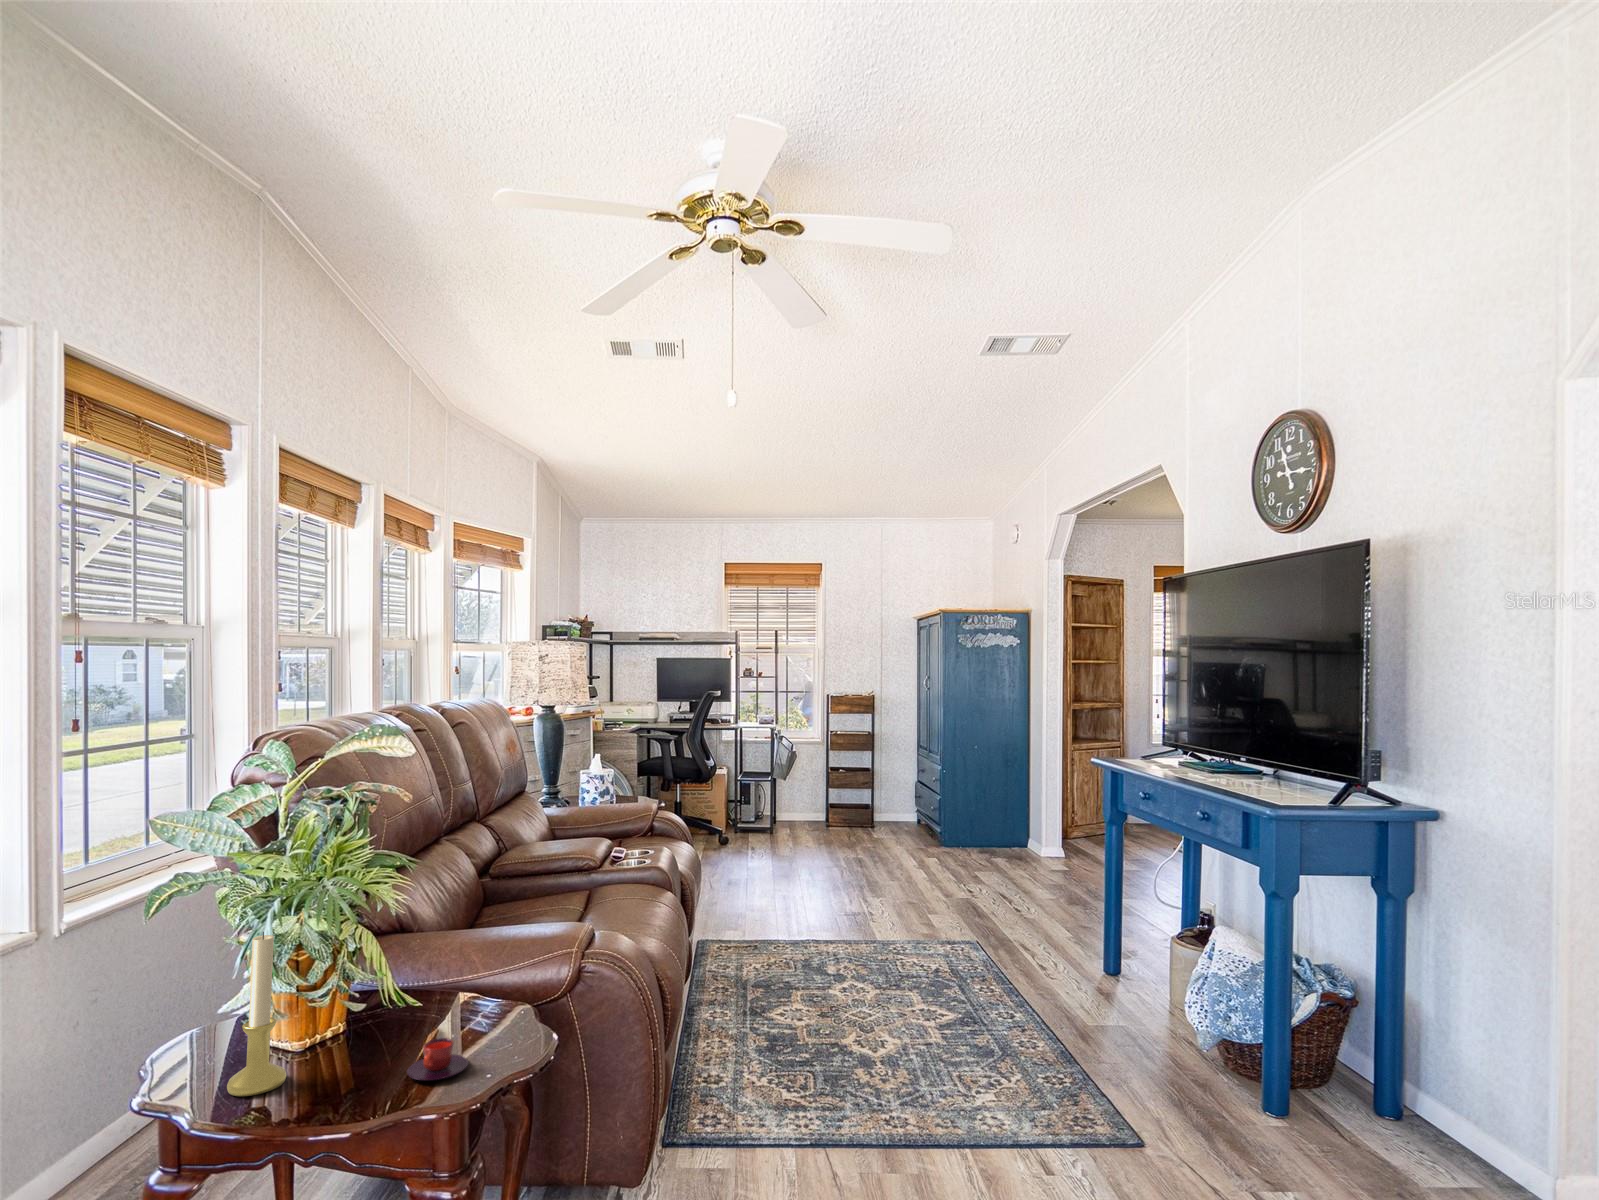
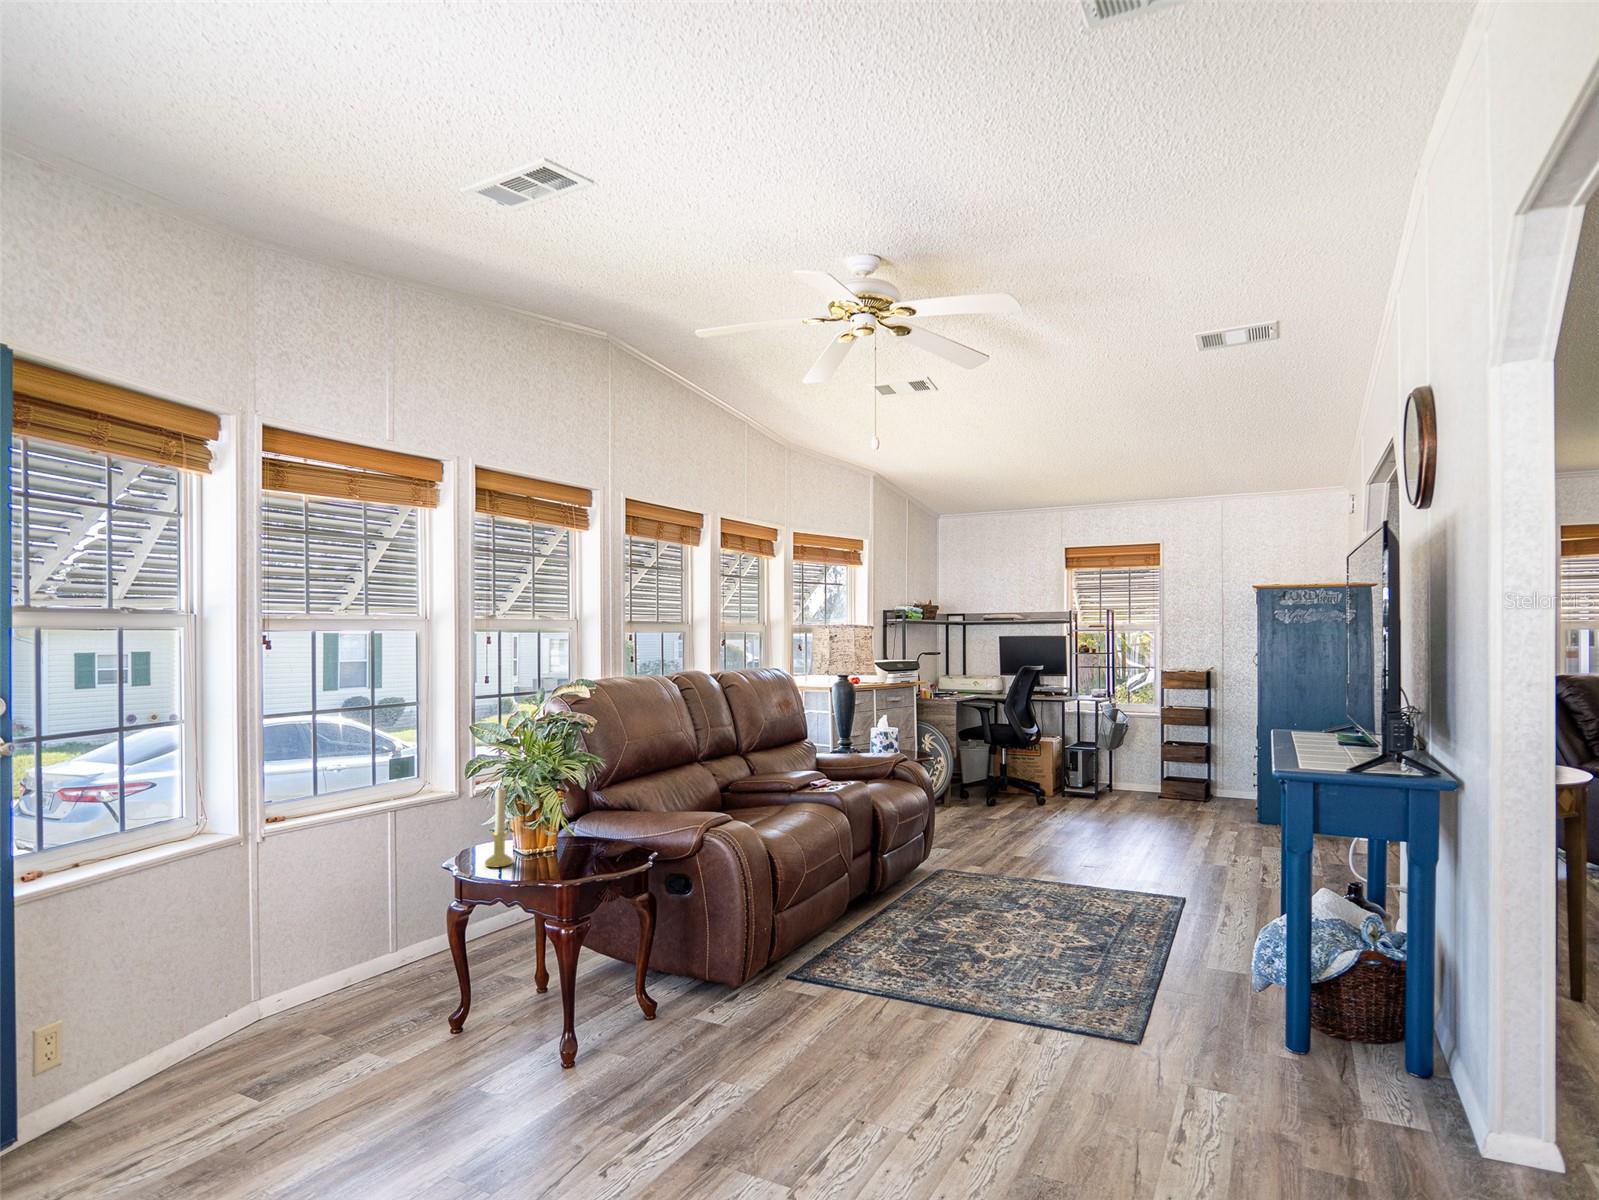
teacup: present [407,1038,469,1080] -> none [558,857,592,876]

